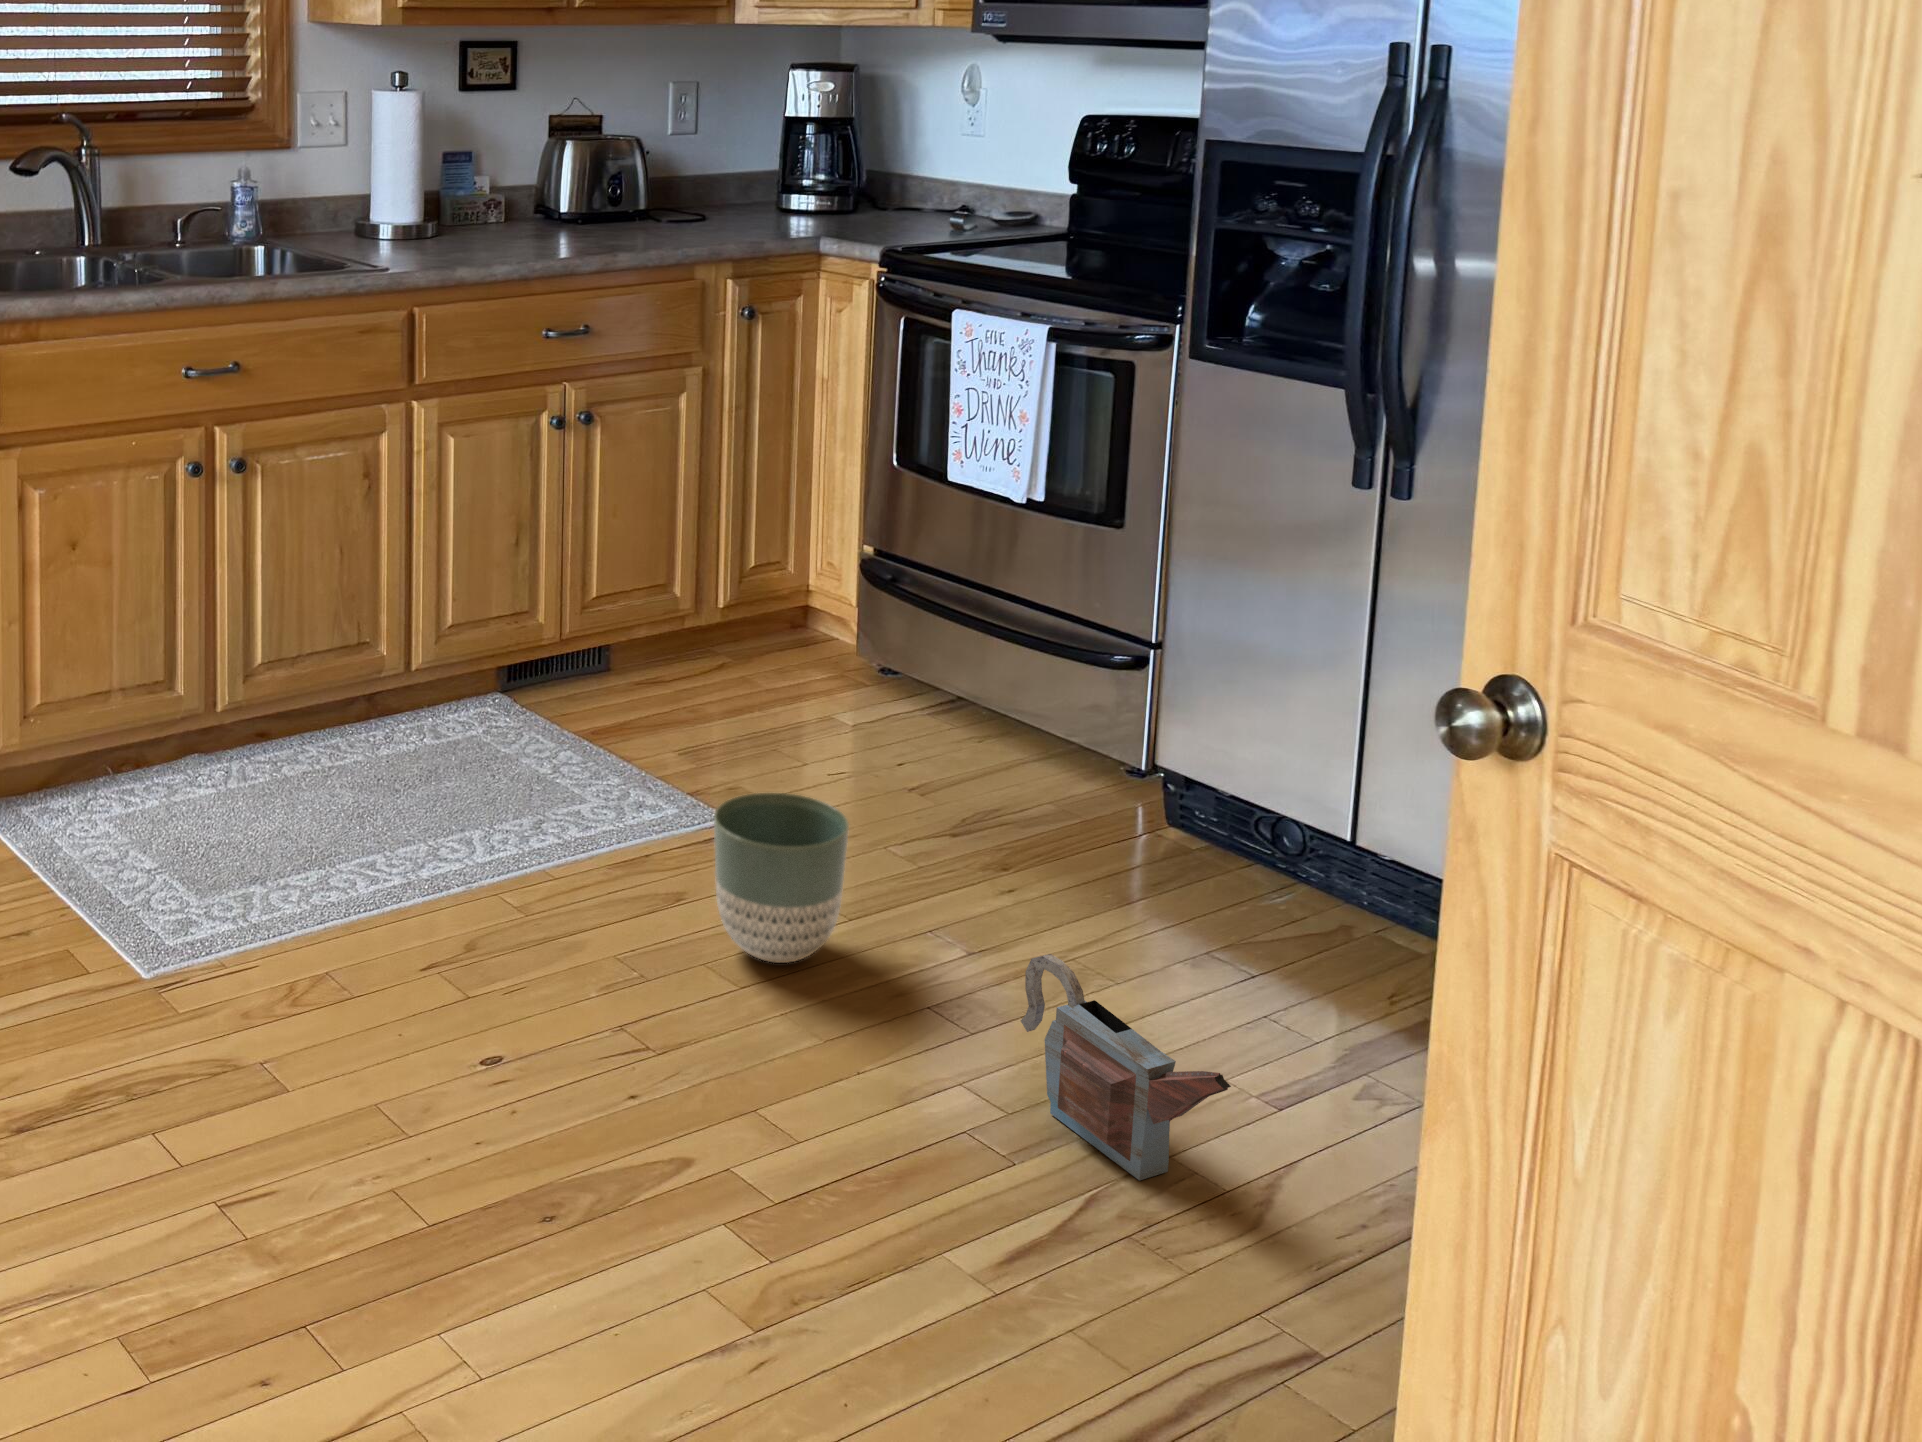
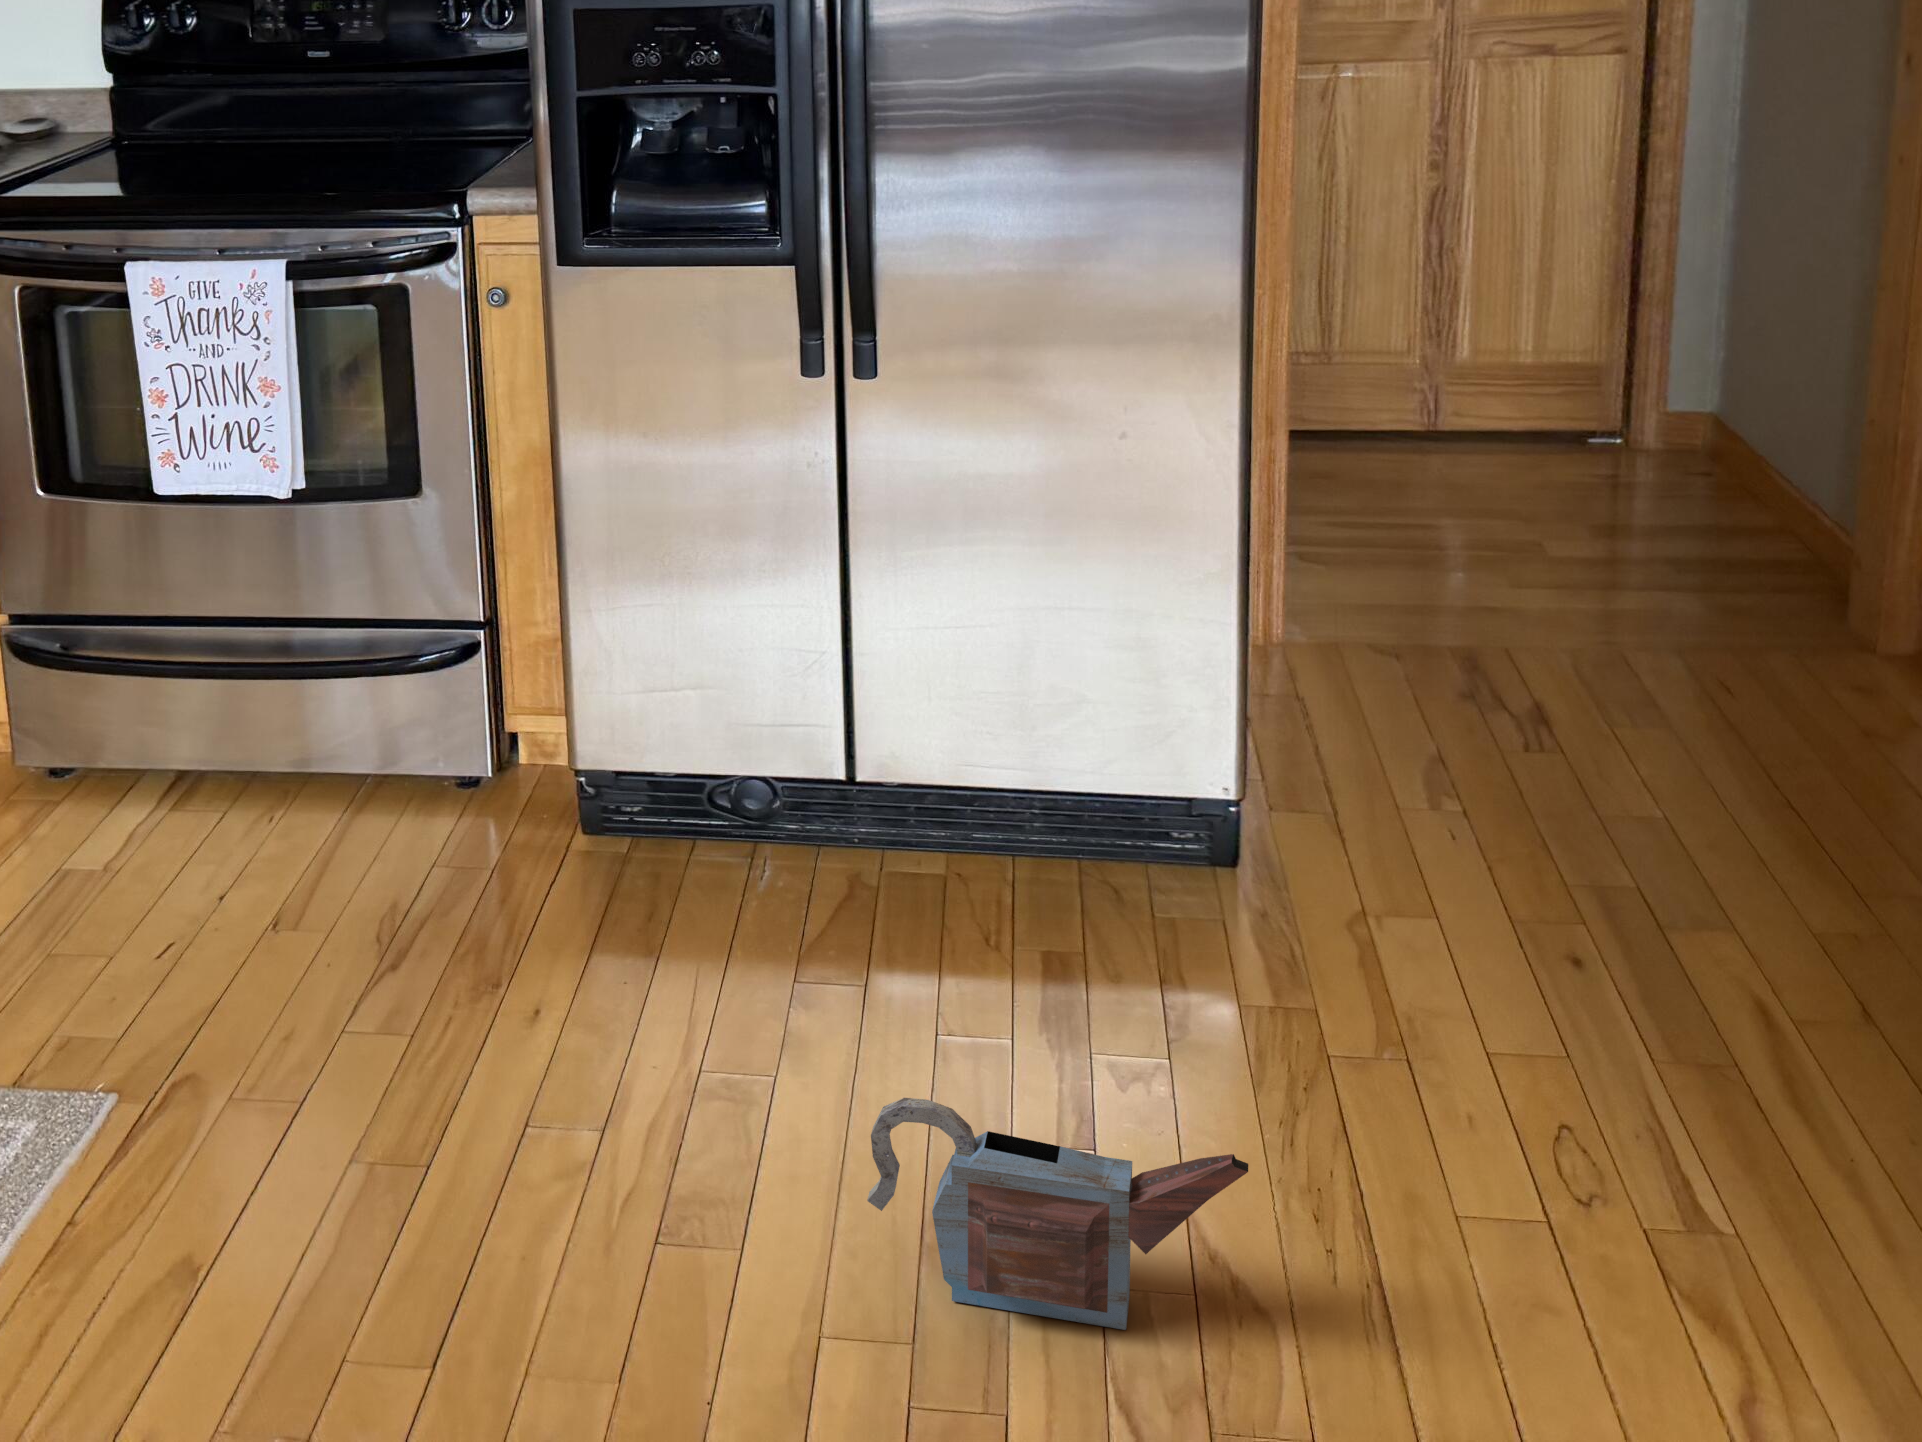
planter: present [714,793,849,963] -> none [300,1023,507,1299]

